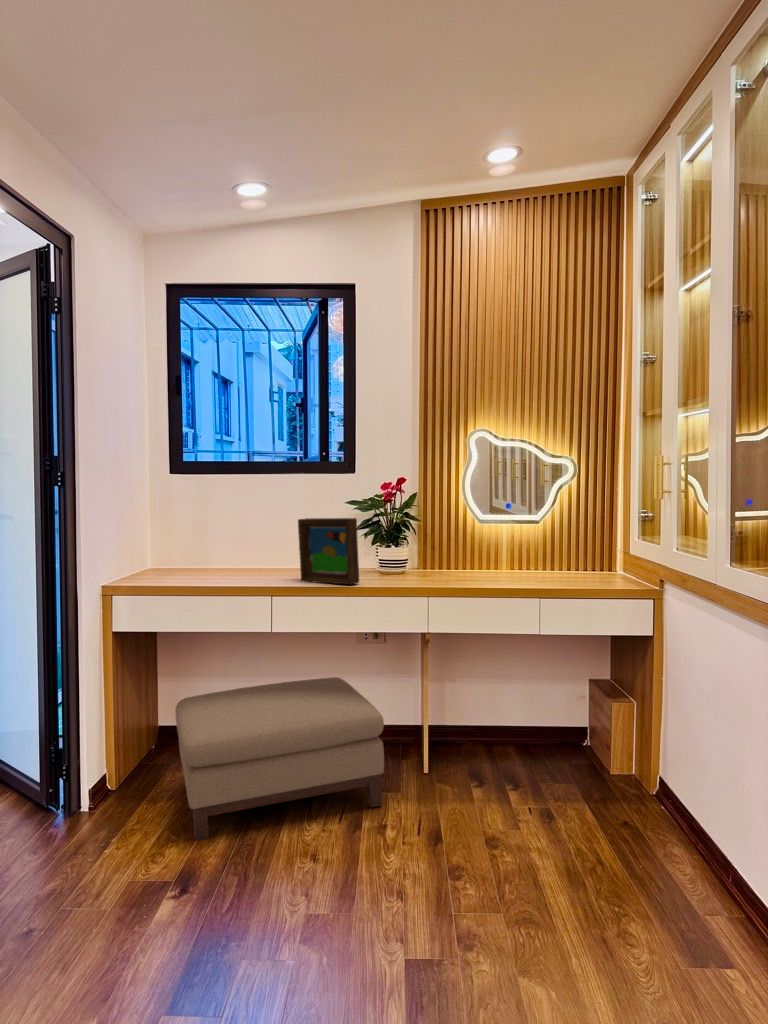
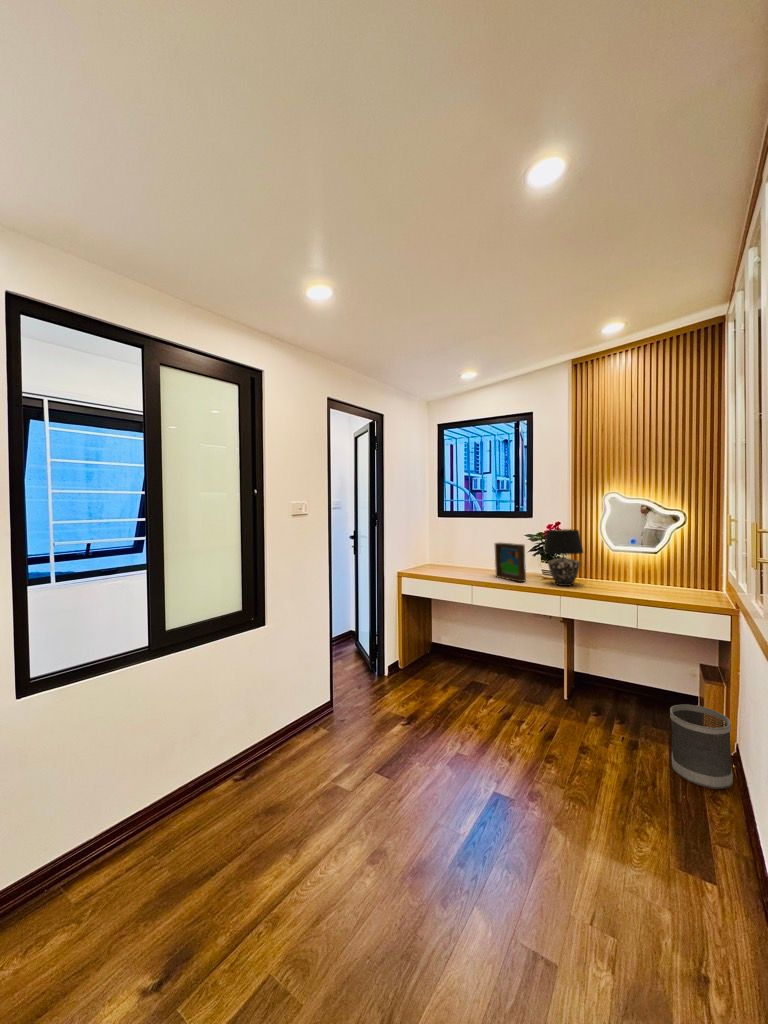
table lamp: none [388,490,449,584] -> present [544,529,583,586]
ottoman: present [175,677,384,841] -> none [420,630,529,711]
wastebasket: none [599,733,677,844] -> present [670,704,733,789]

